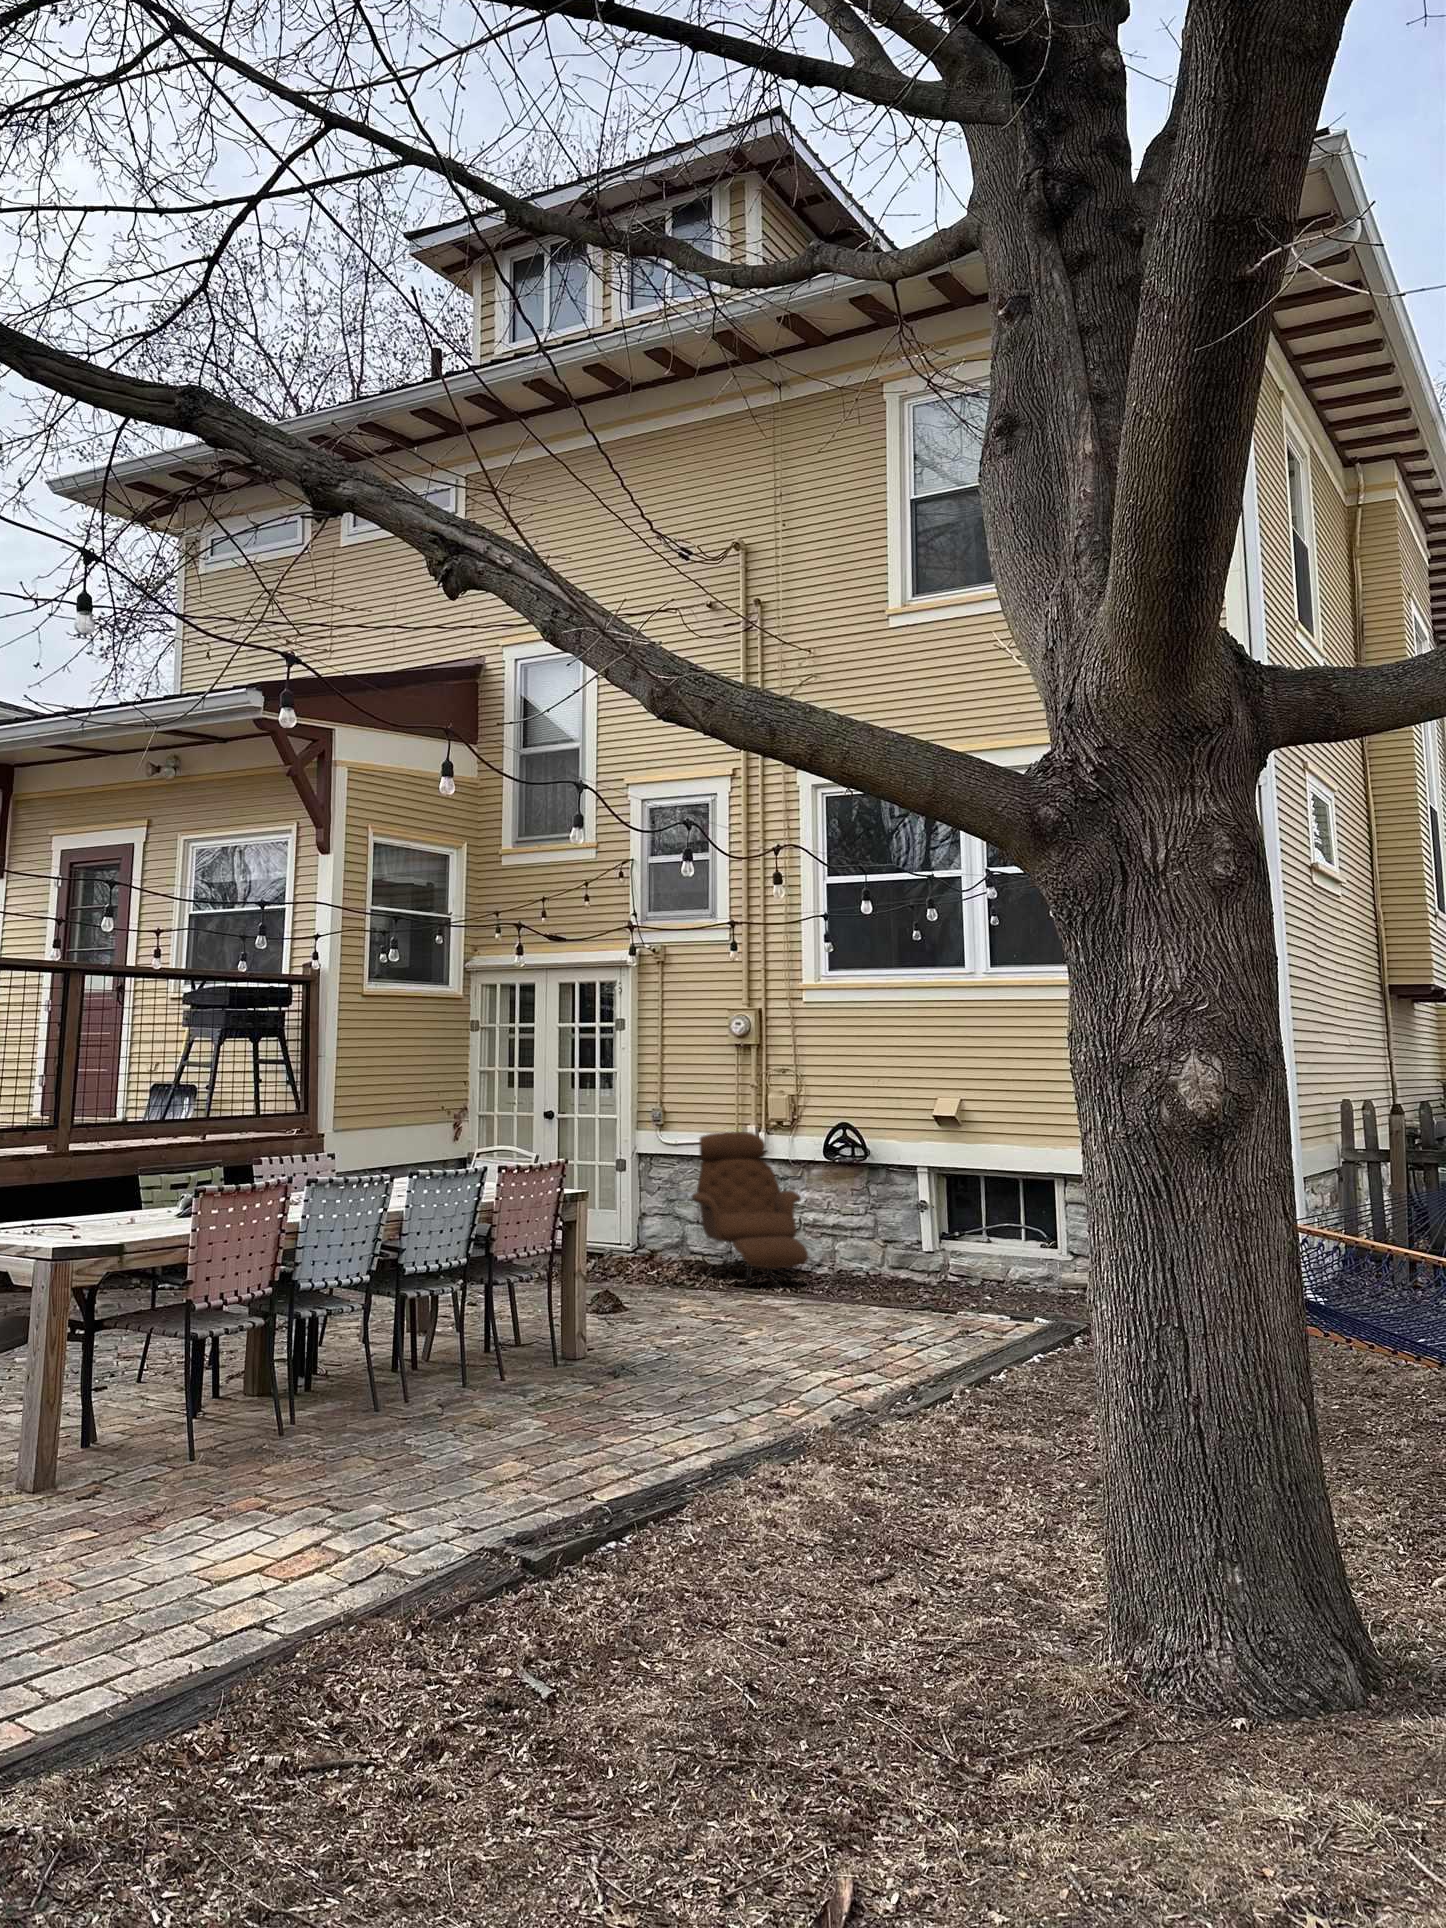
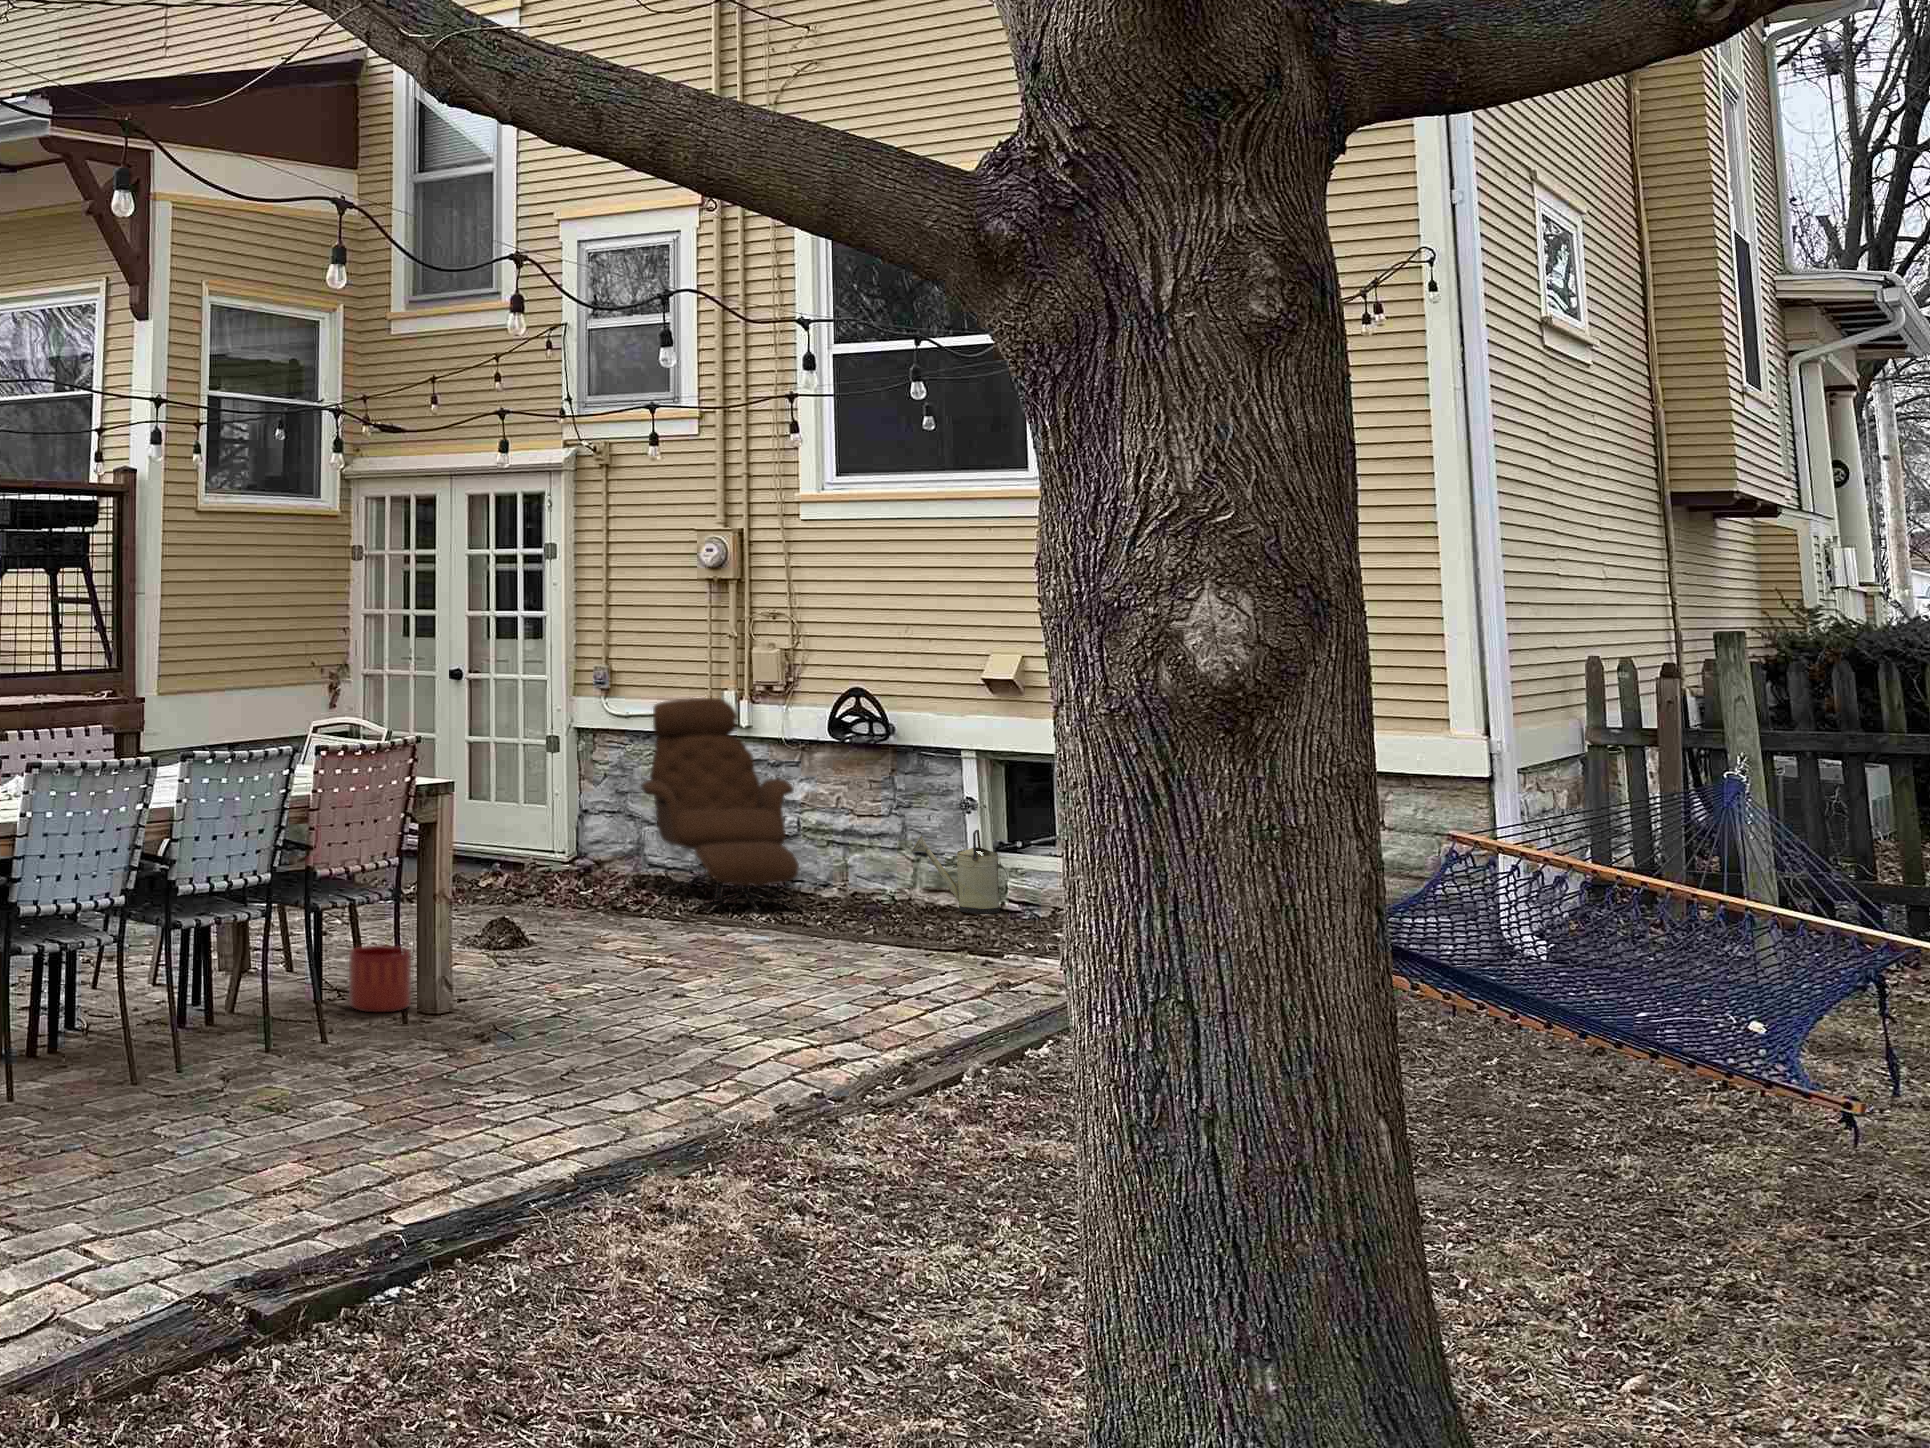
watering can: none [888,1226,956,1287] -> present [912,830,1008,914]
planter: none [508,1313,553,1362] -> present [349,945,411,1012]

